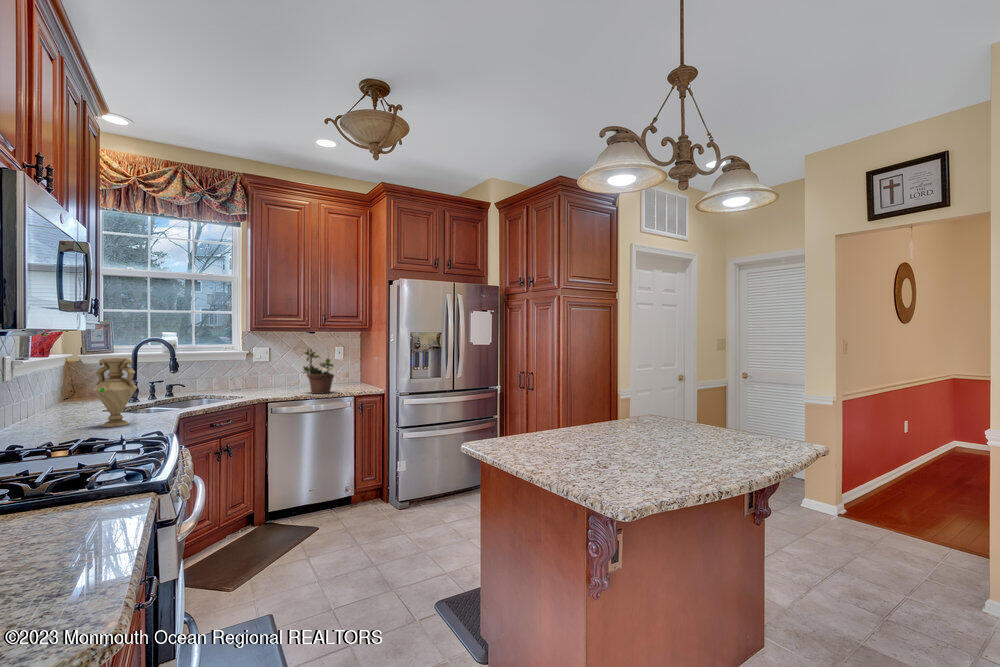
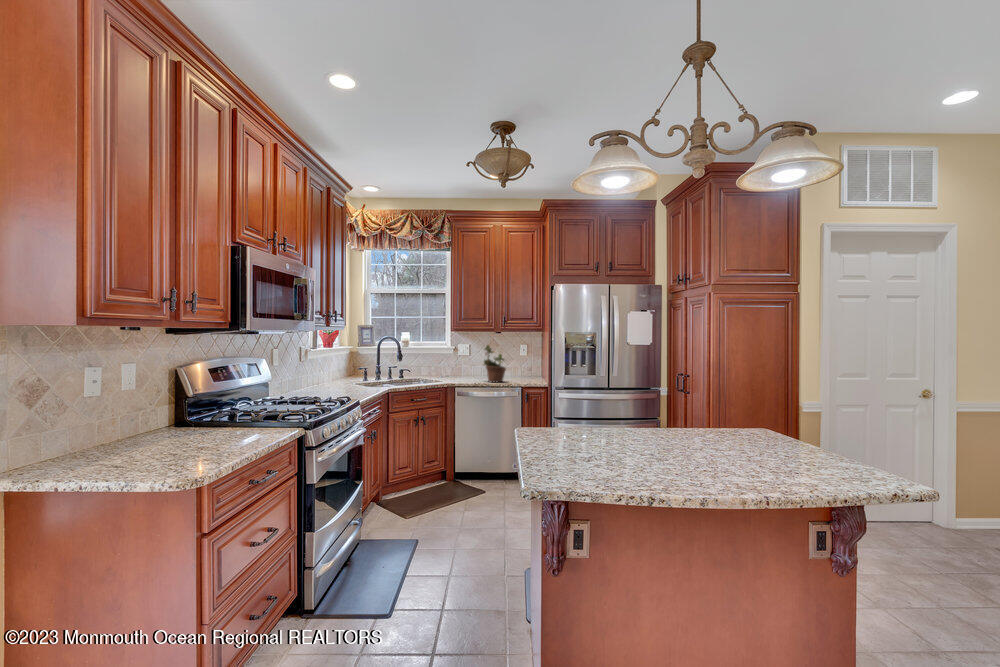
vase: present [93,358,137,427] -> none [332,346,355,390]

